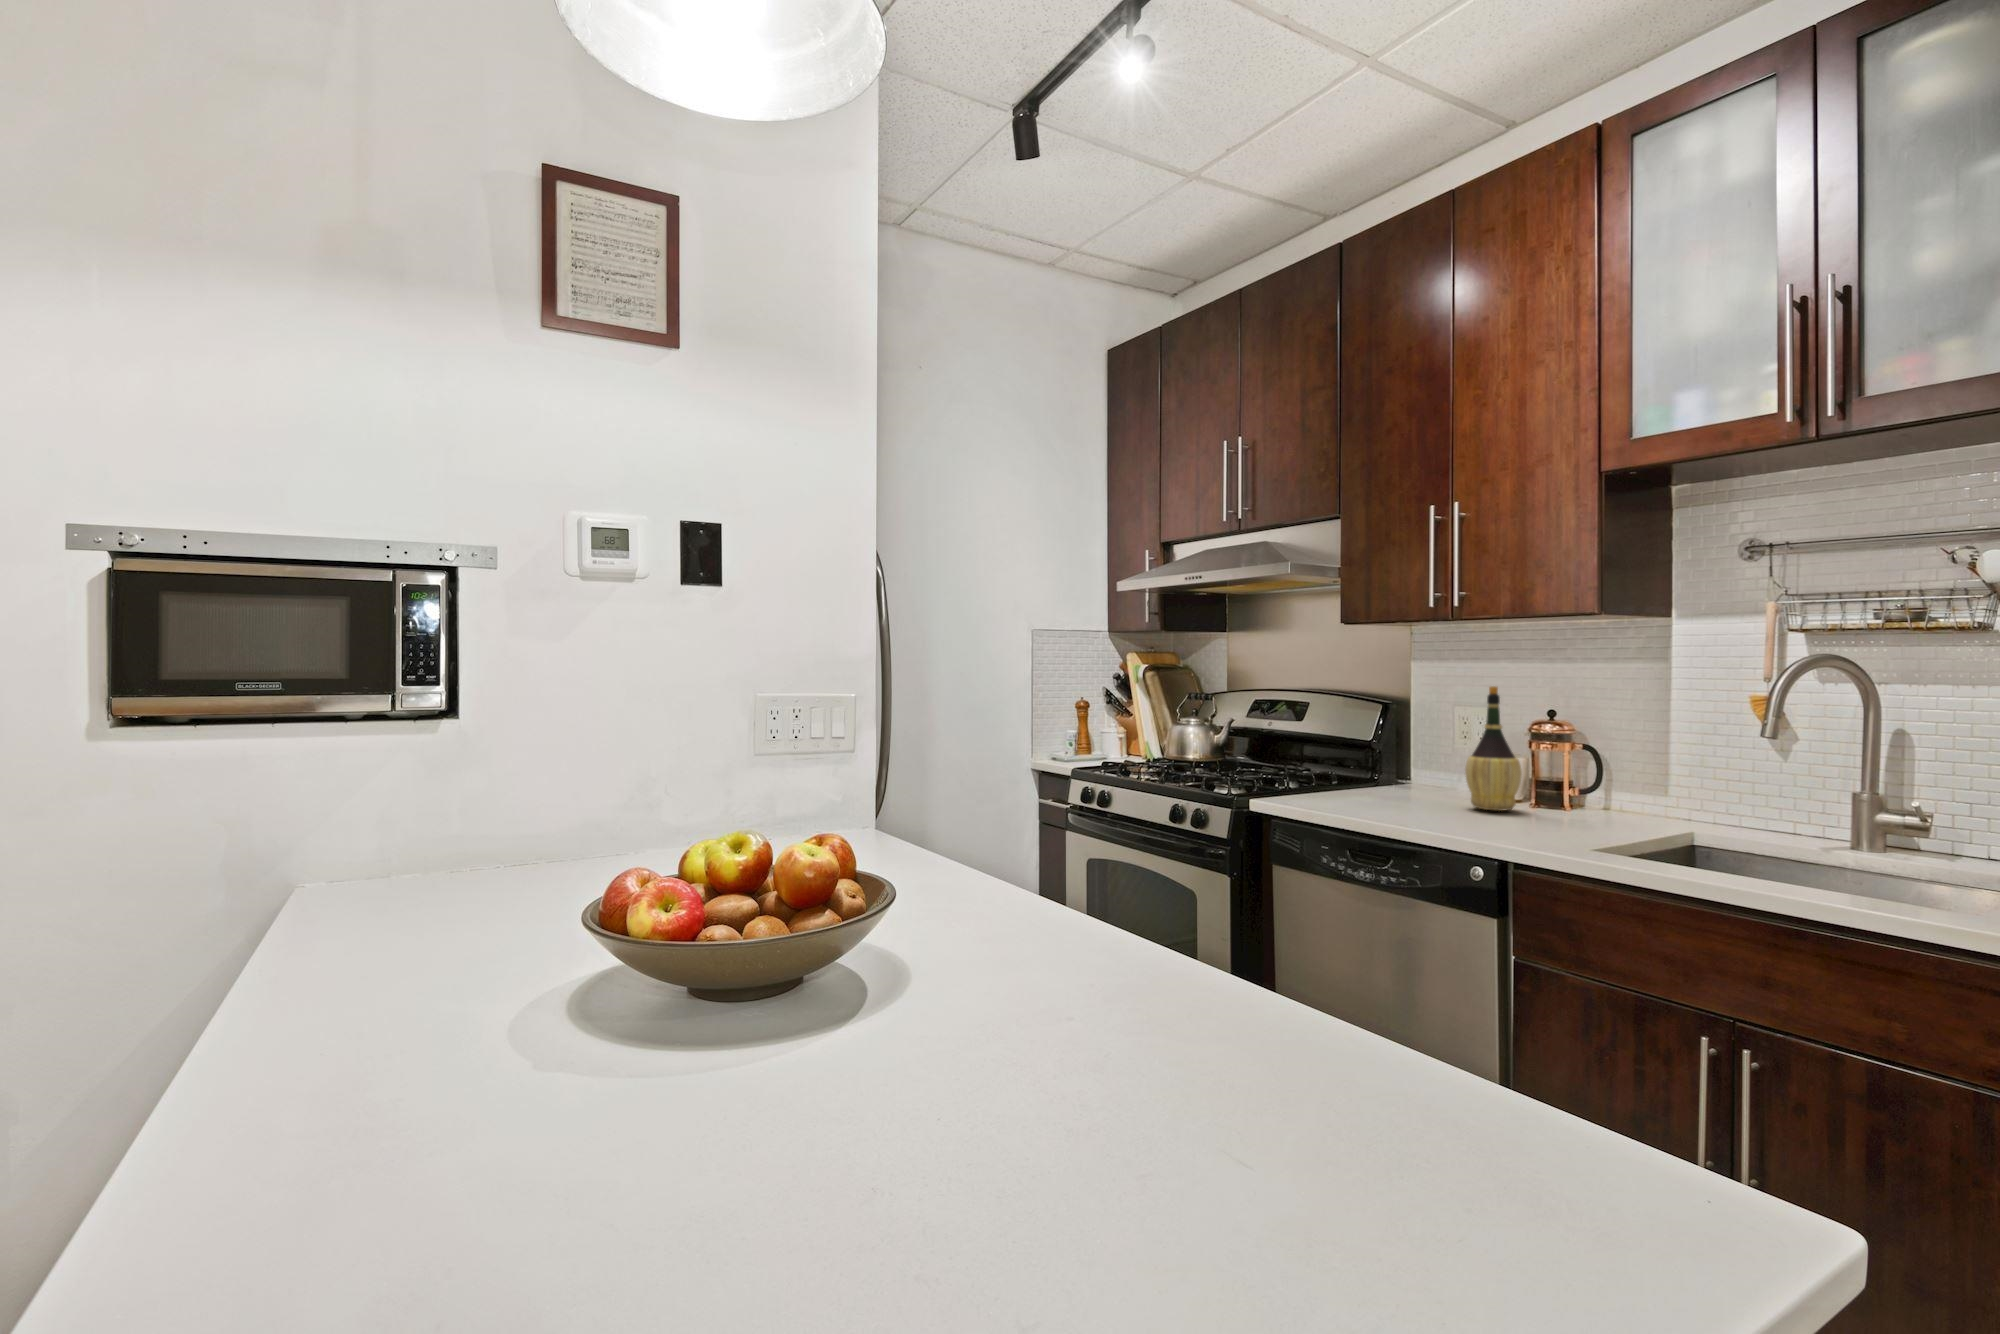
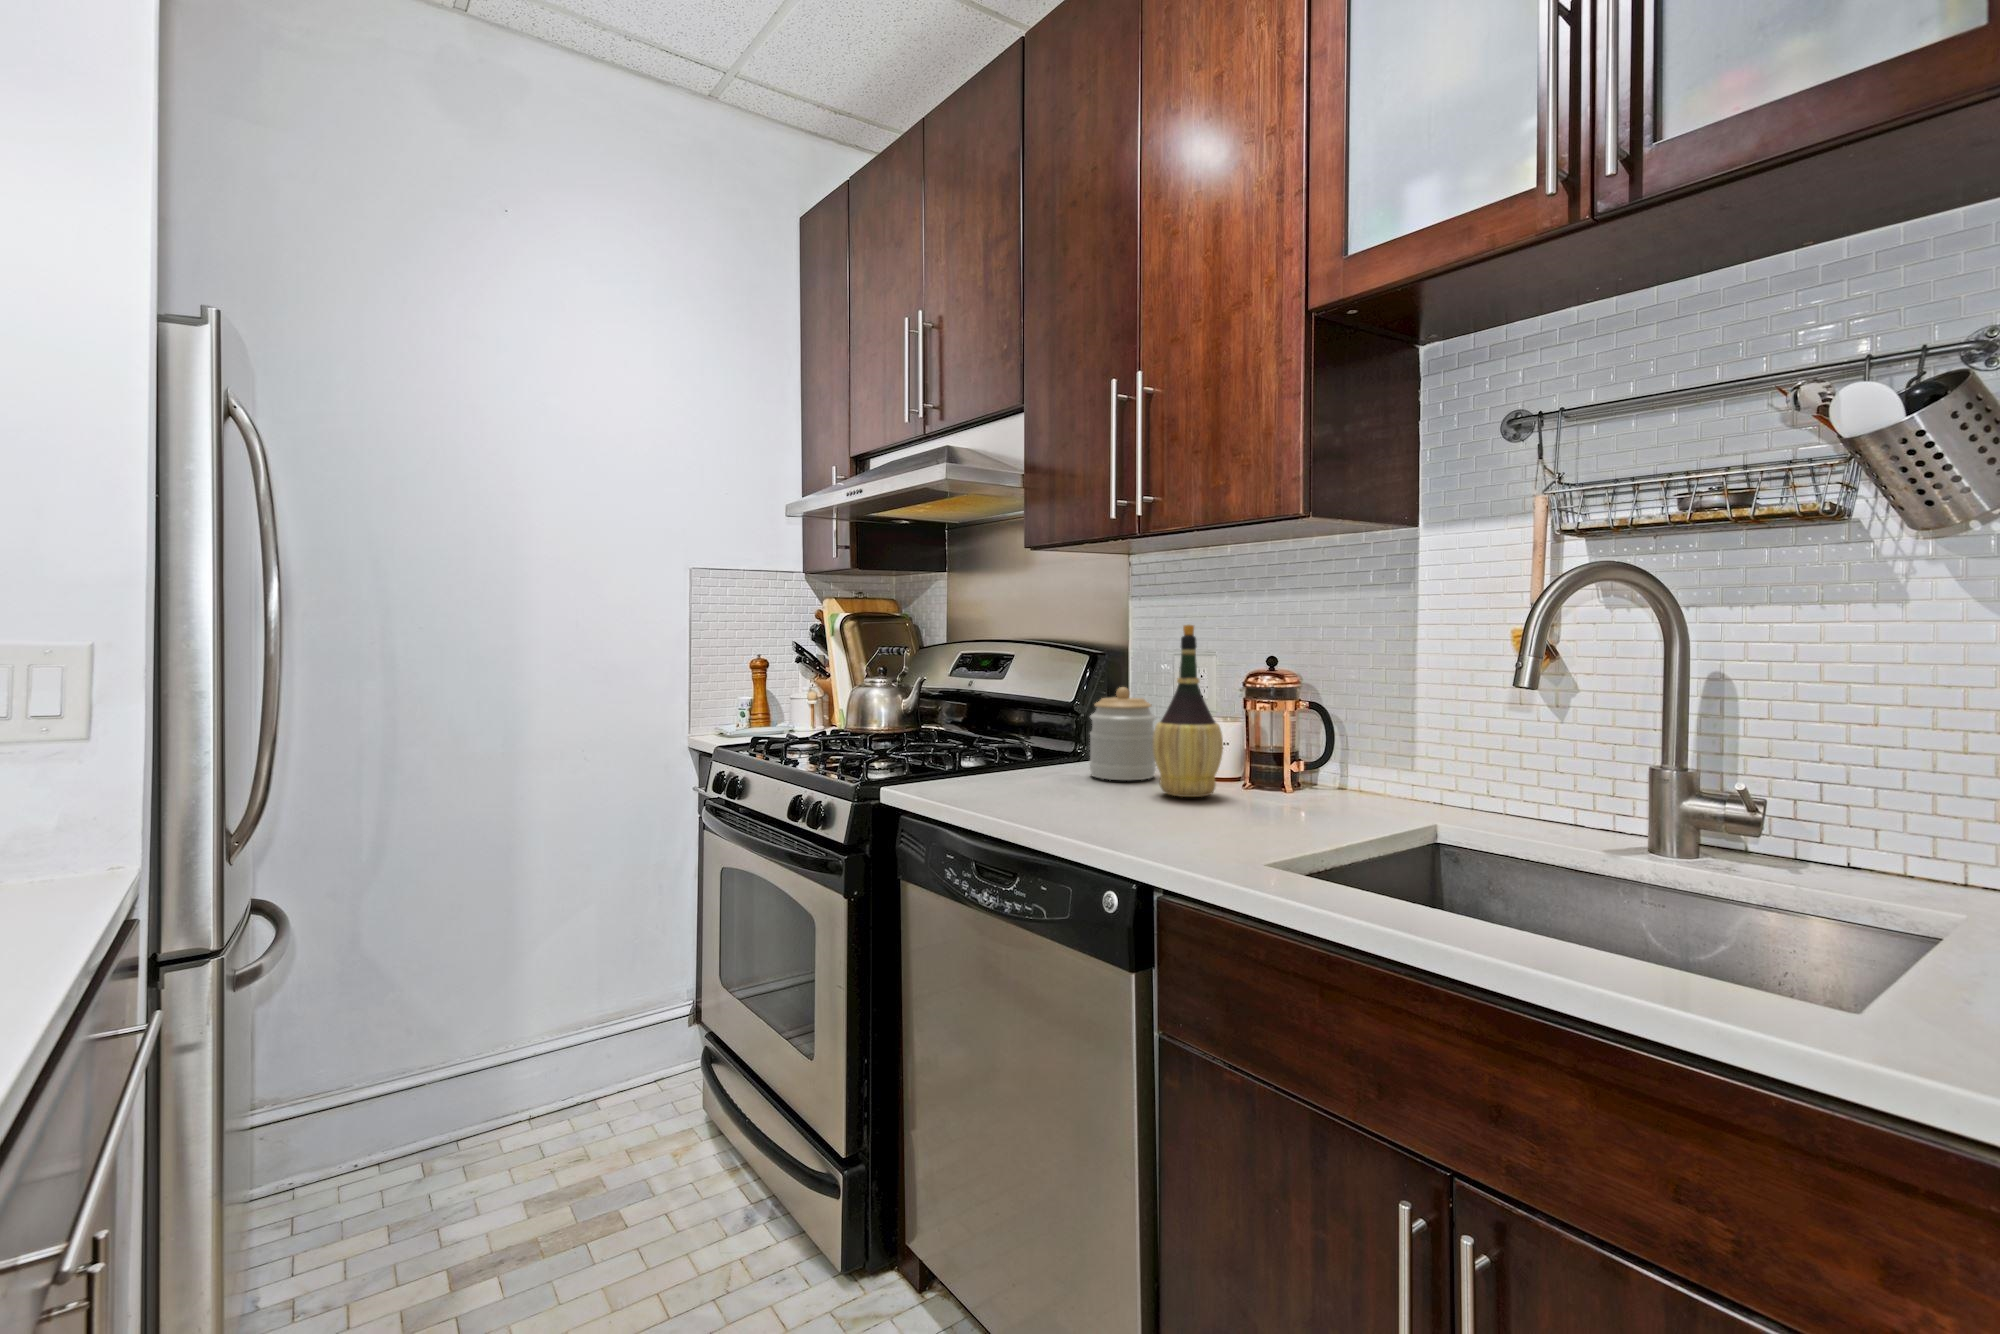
jar: none [1402,729,1456,799] -> present [1090,687,1156,780]

